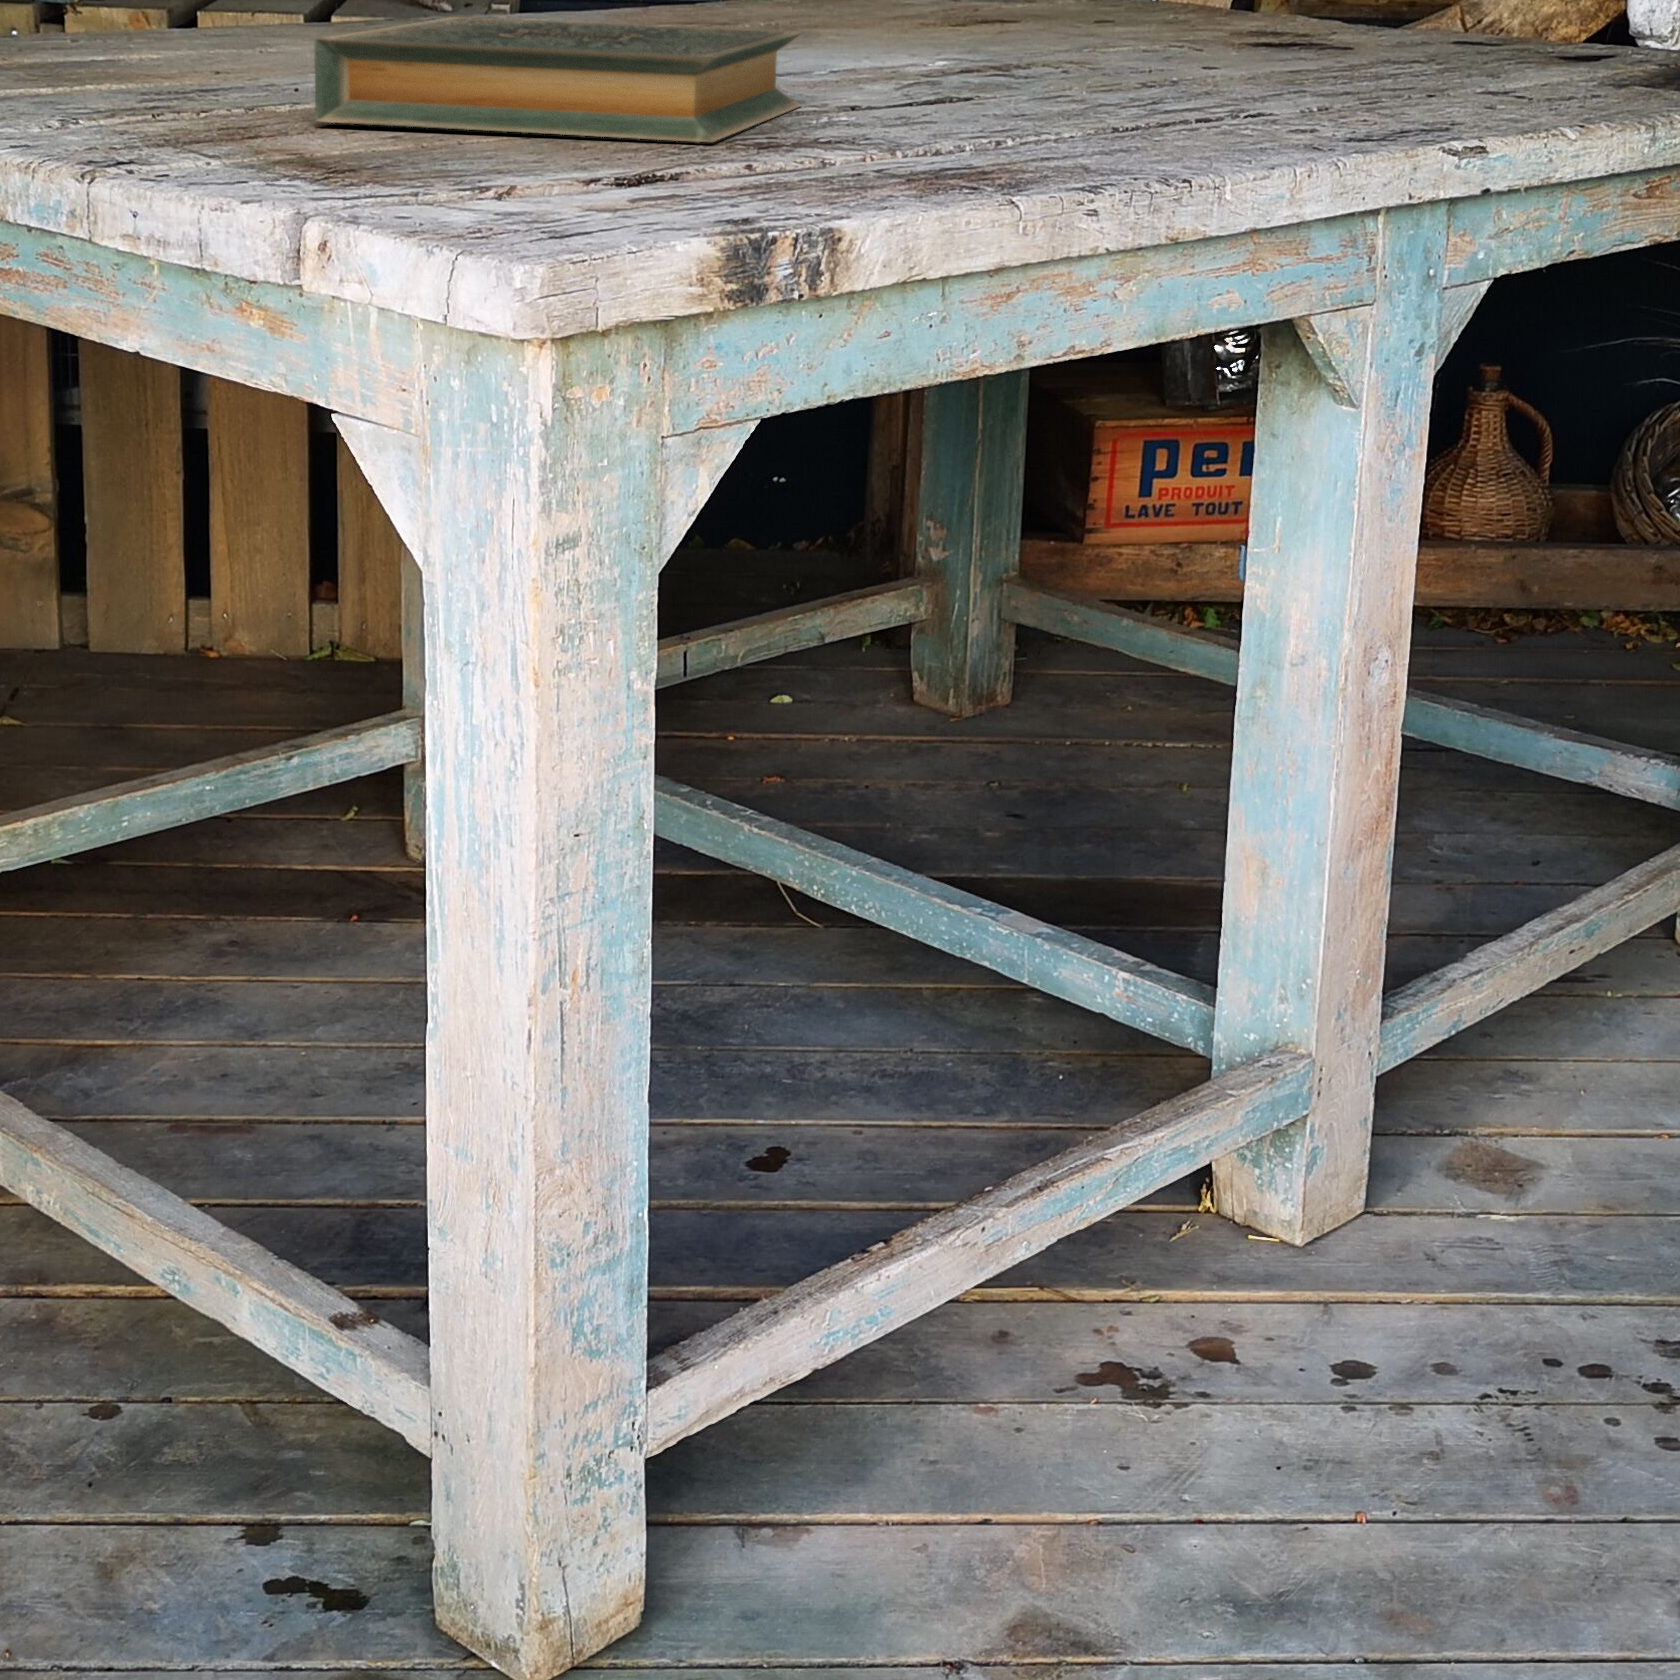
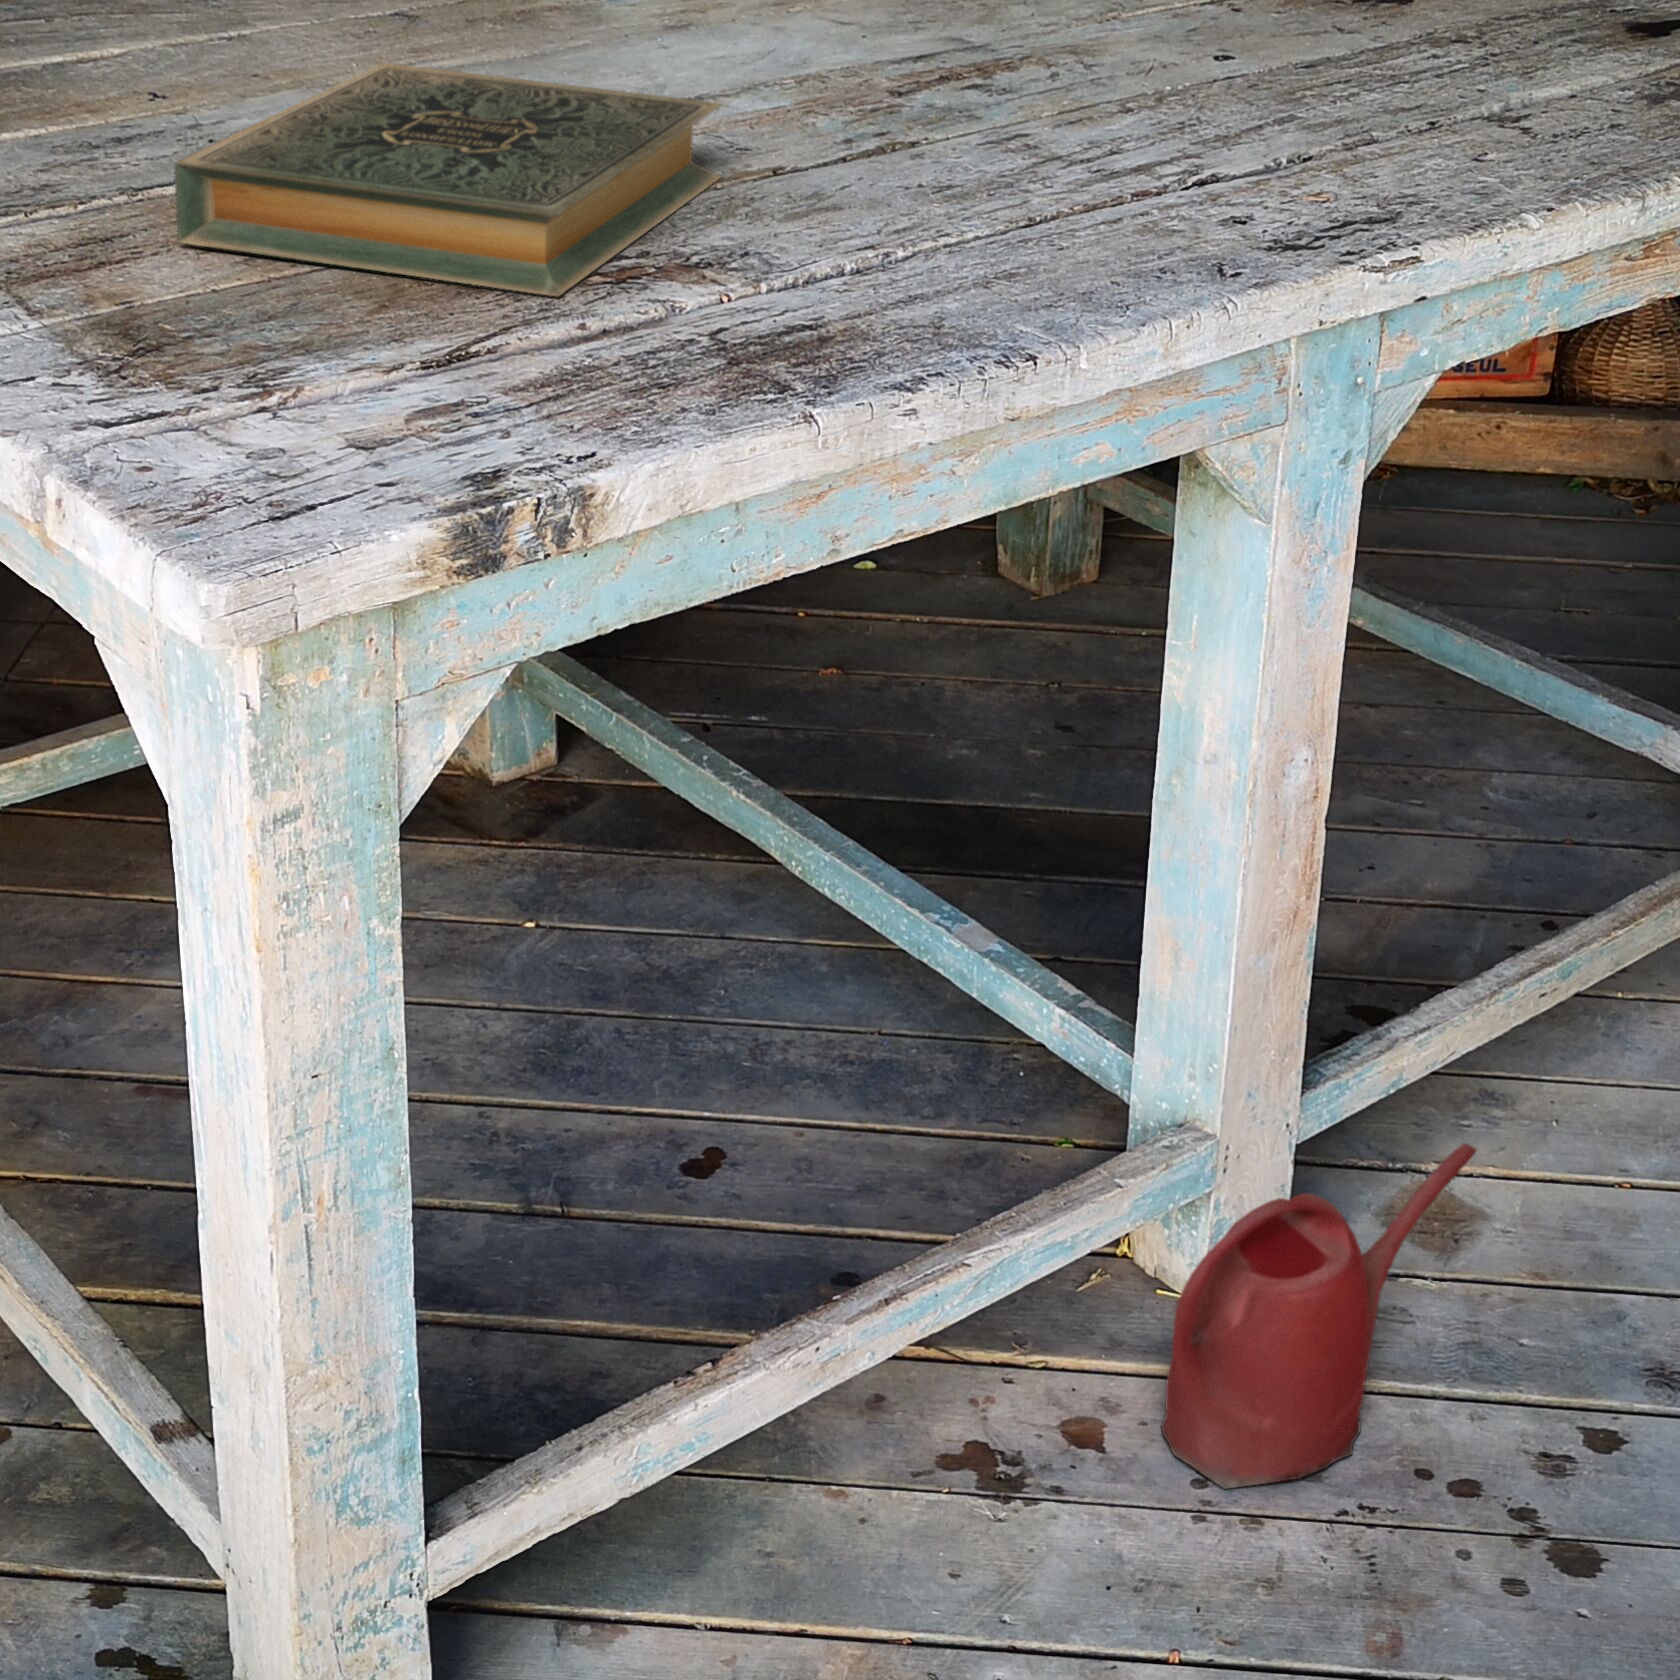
watering can: none [1289,1046,1563,1383] -> present [1161,1143,1476,1489]

